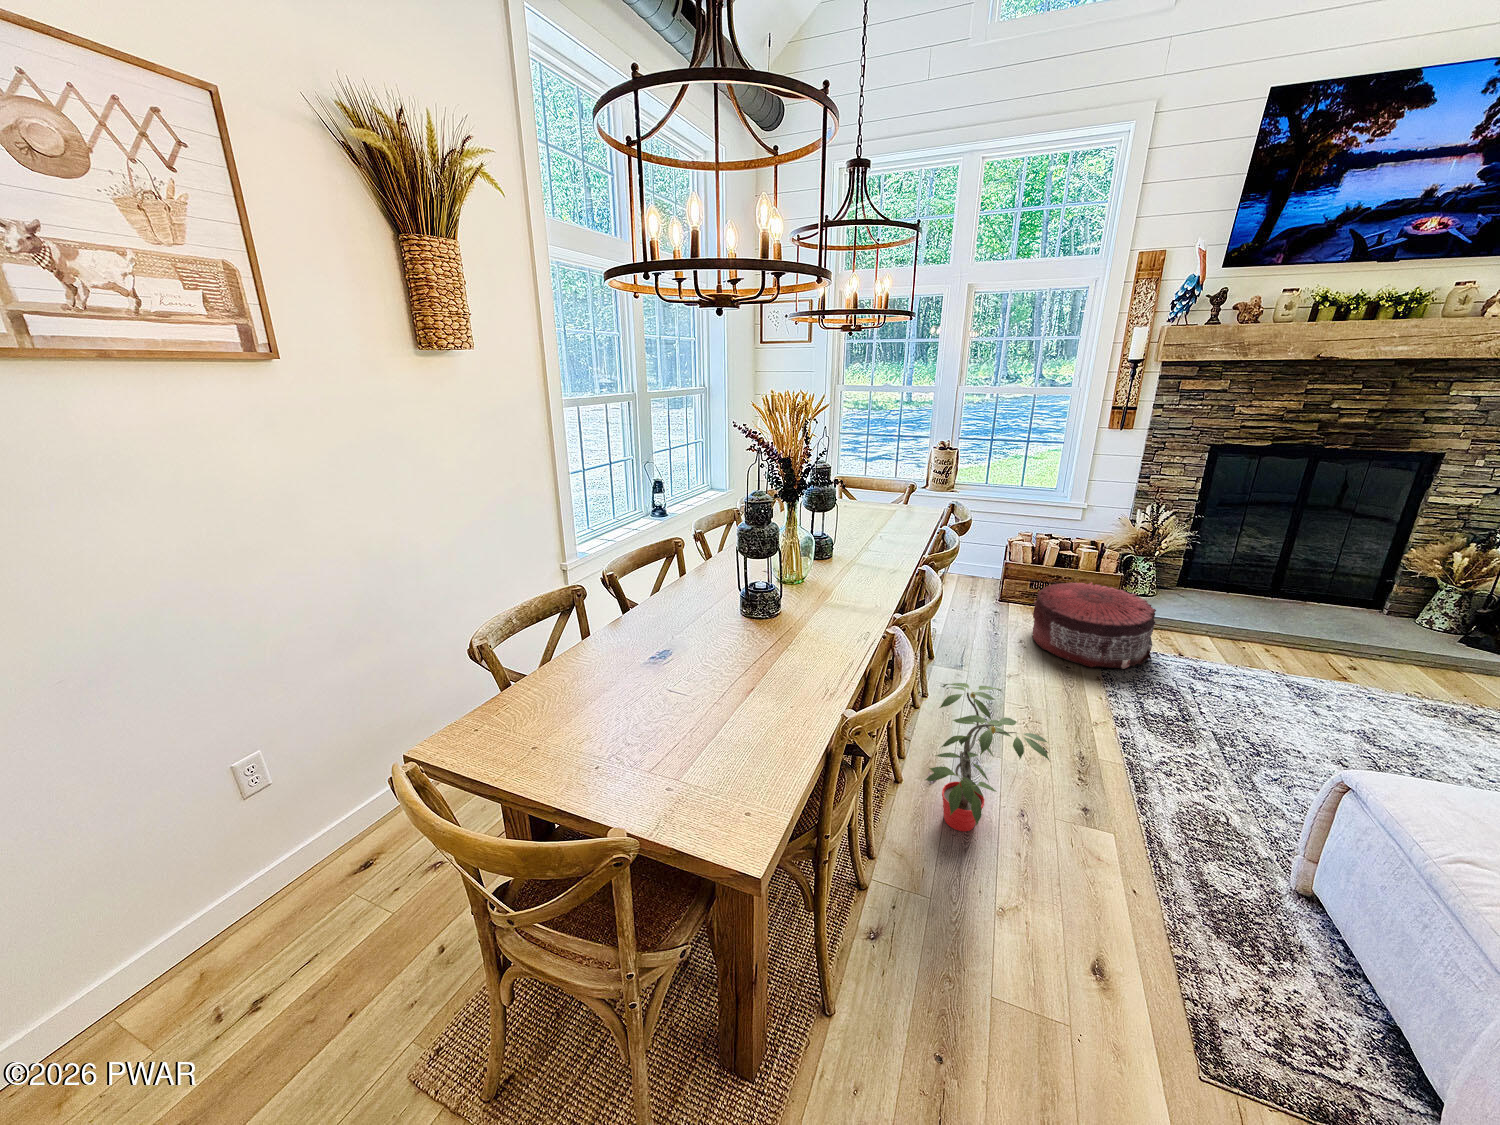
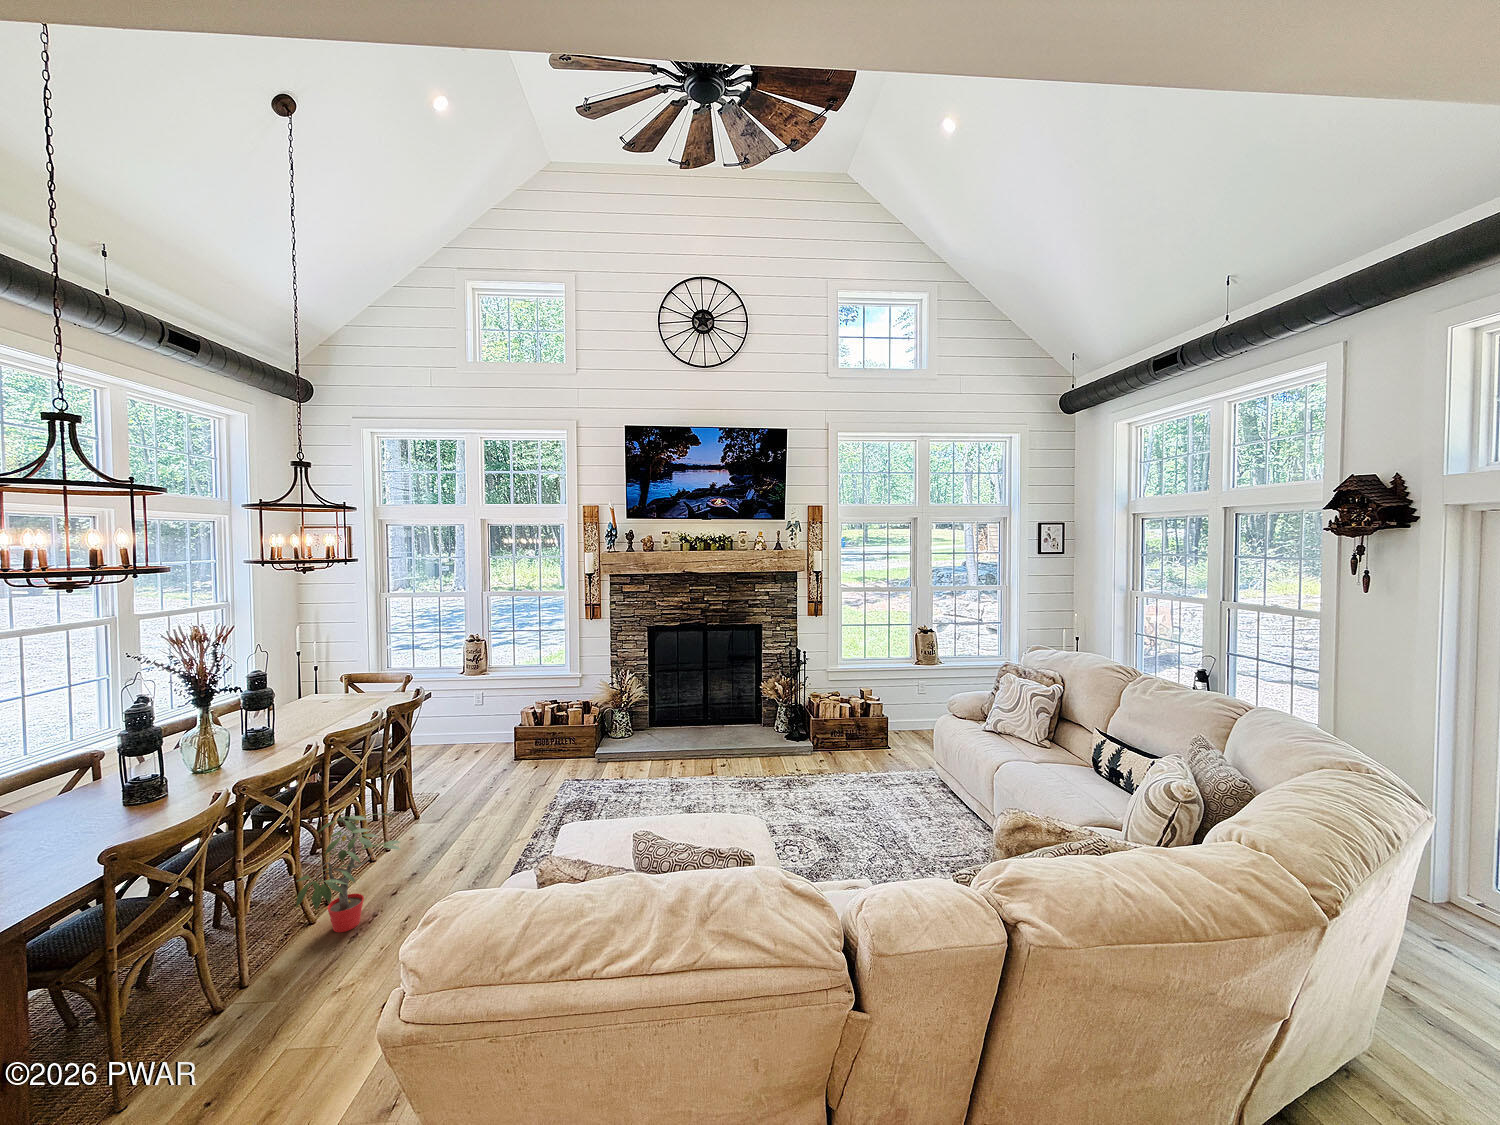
pouf: present [1032,582,1156,669] -> none [513,732,594,796]

